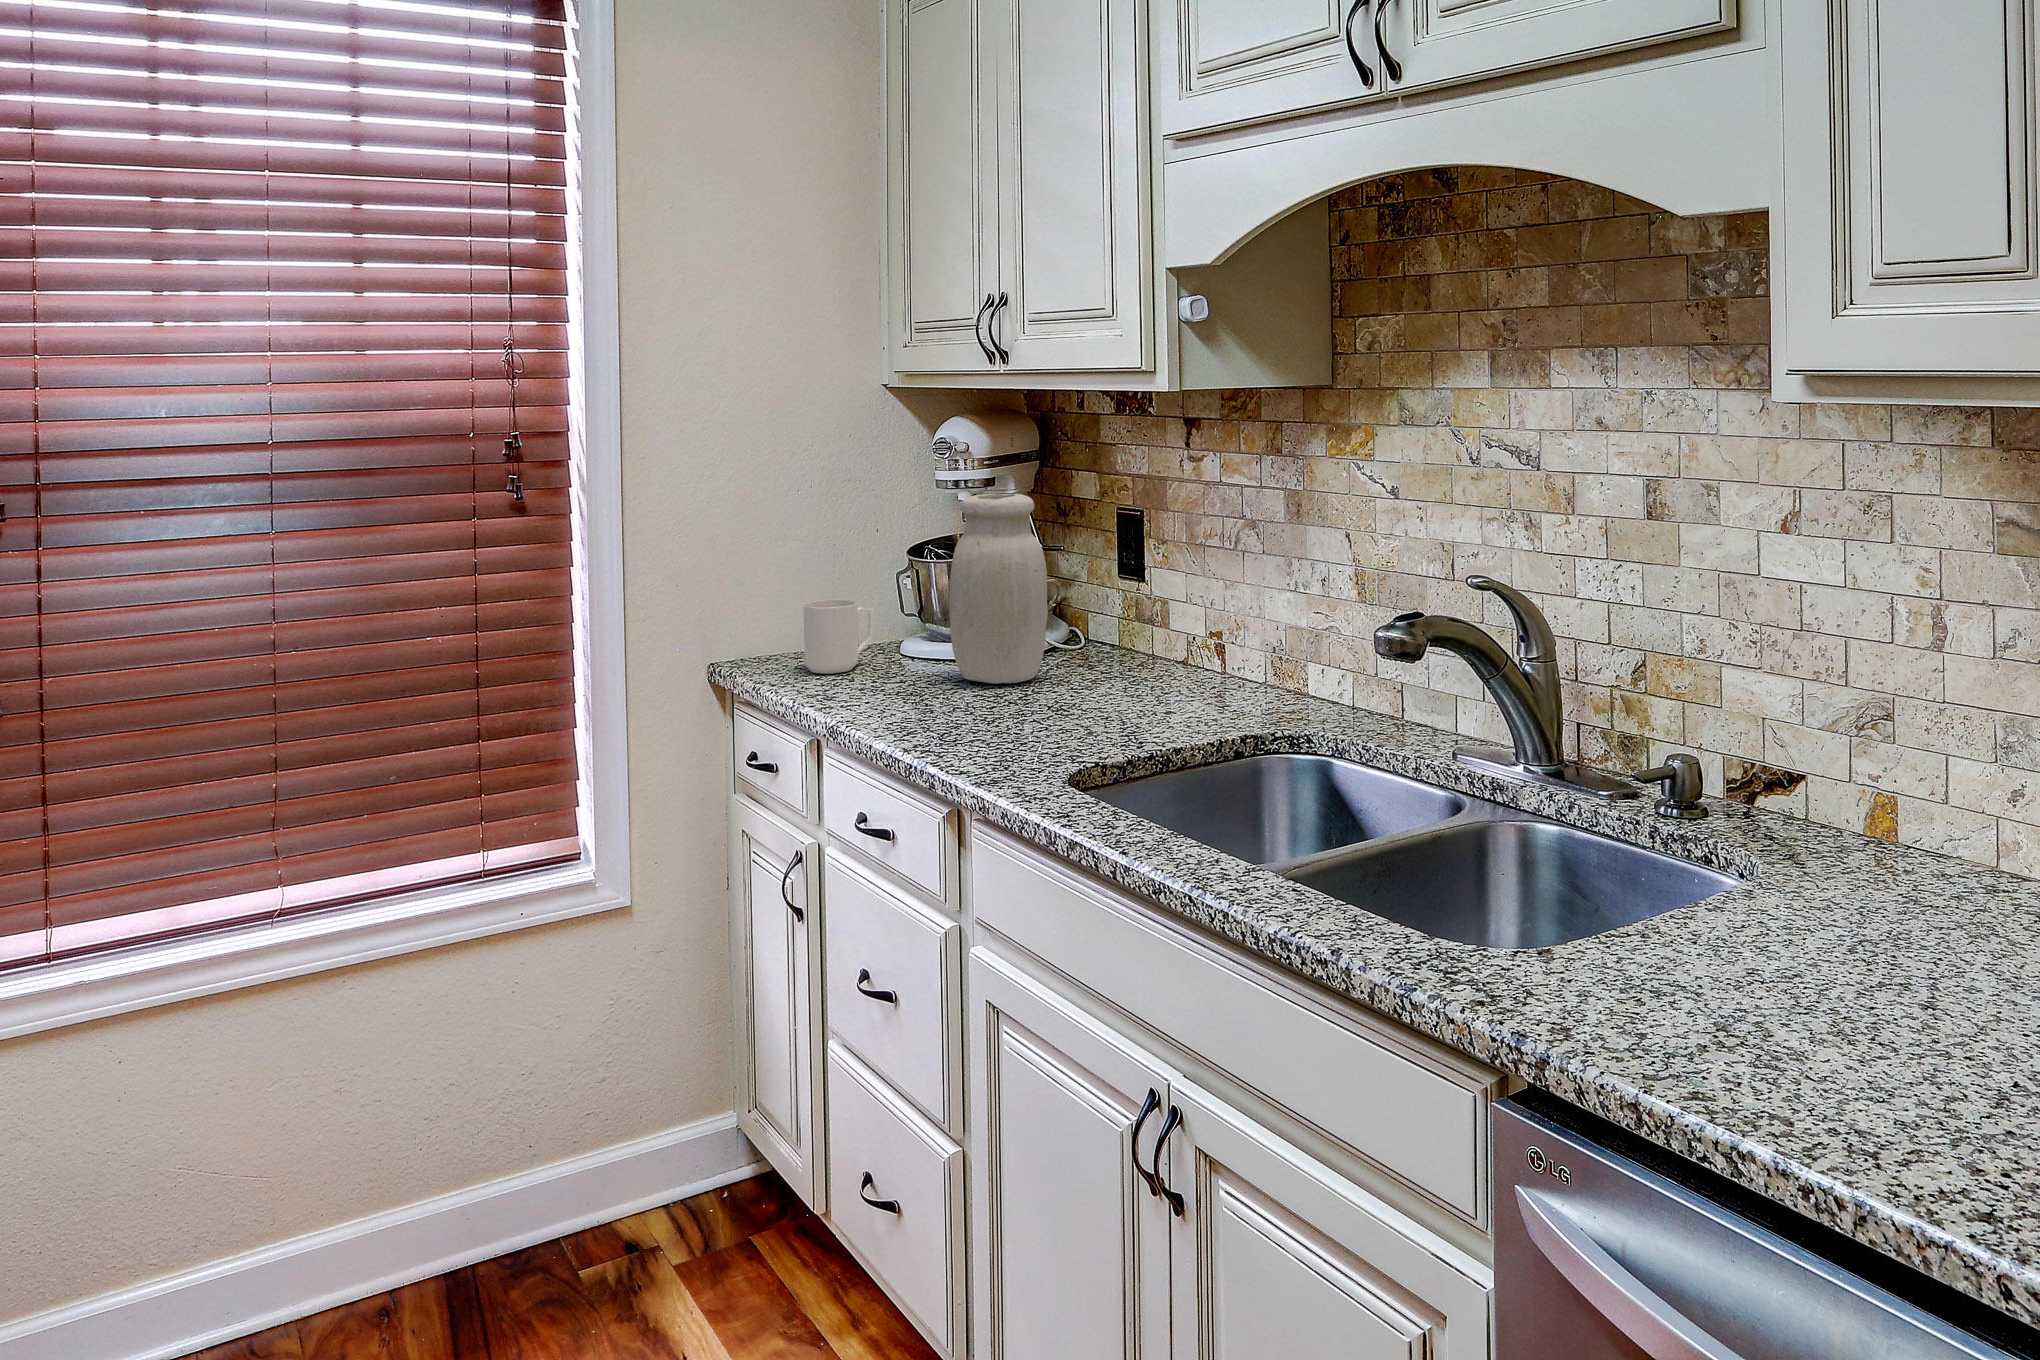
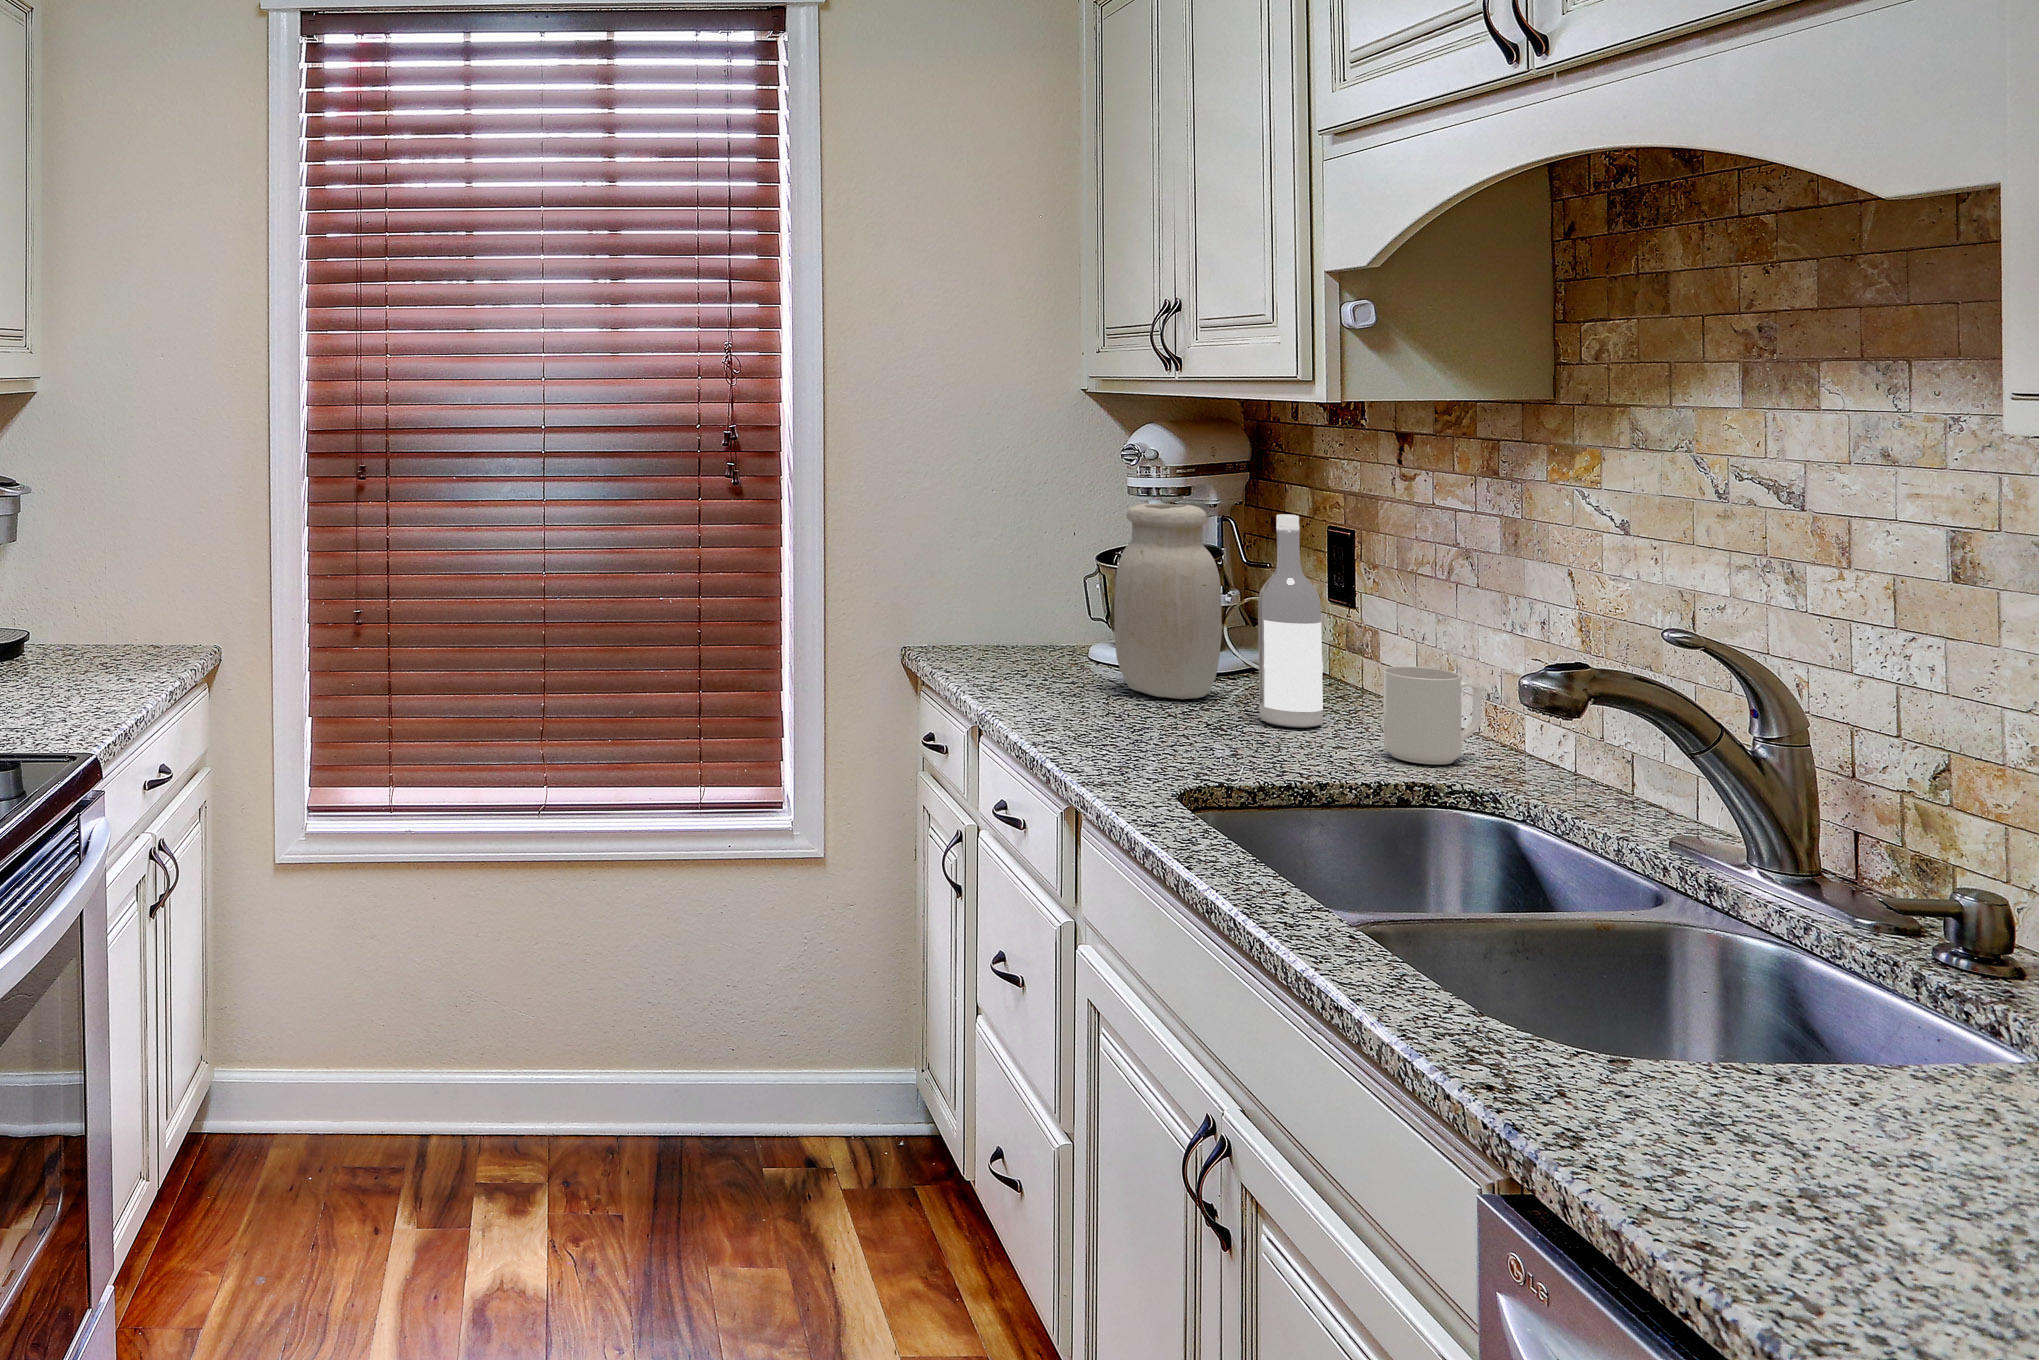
wine bottle: none [1091,498,1146,697] -> present [1258,514,1323,728]
mug: present [804,599,873,673] -> present [1383,666,1483,765]

